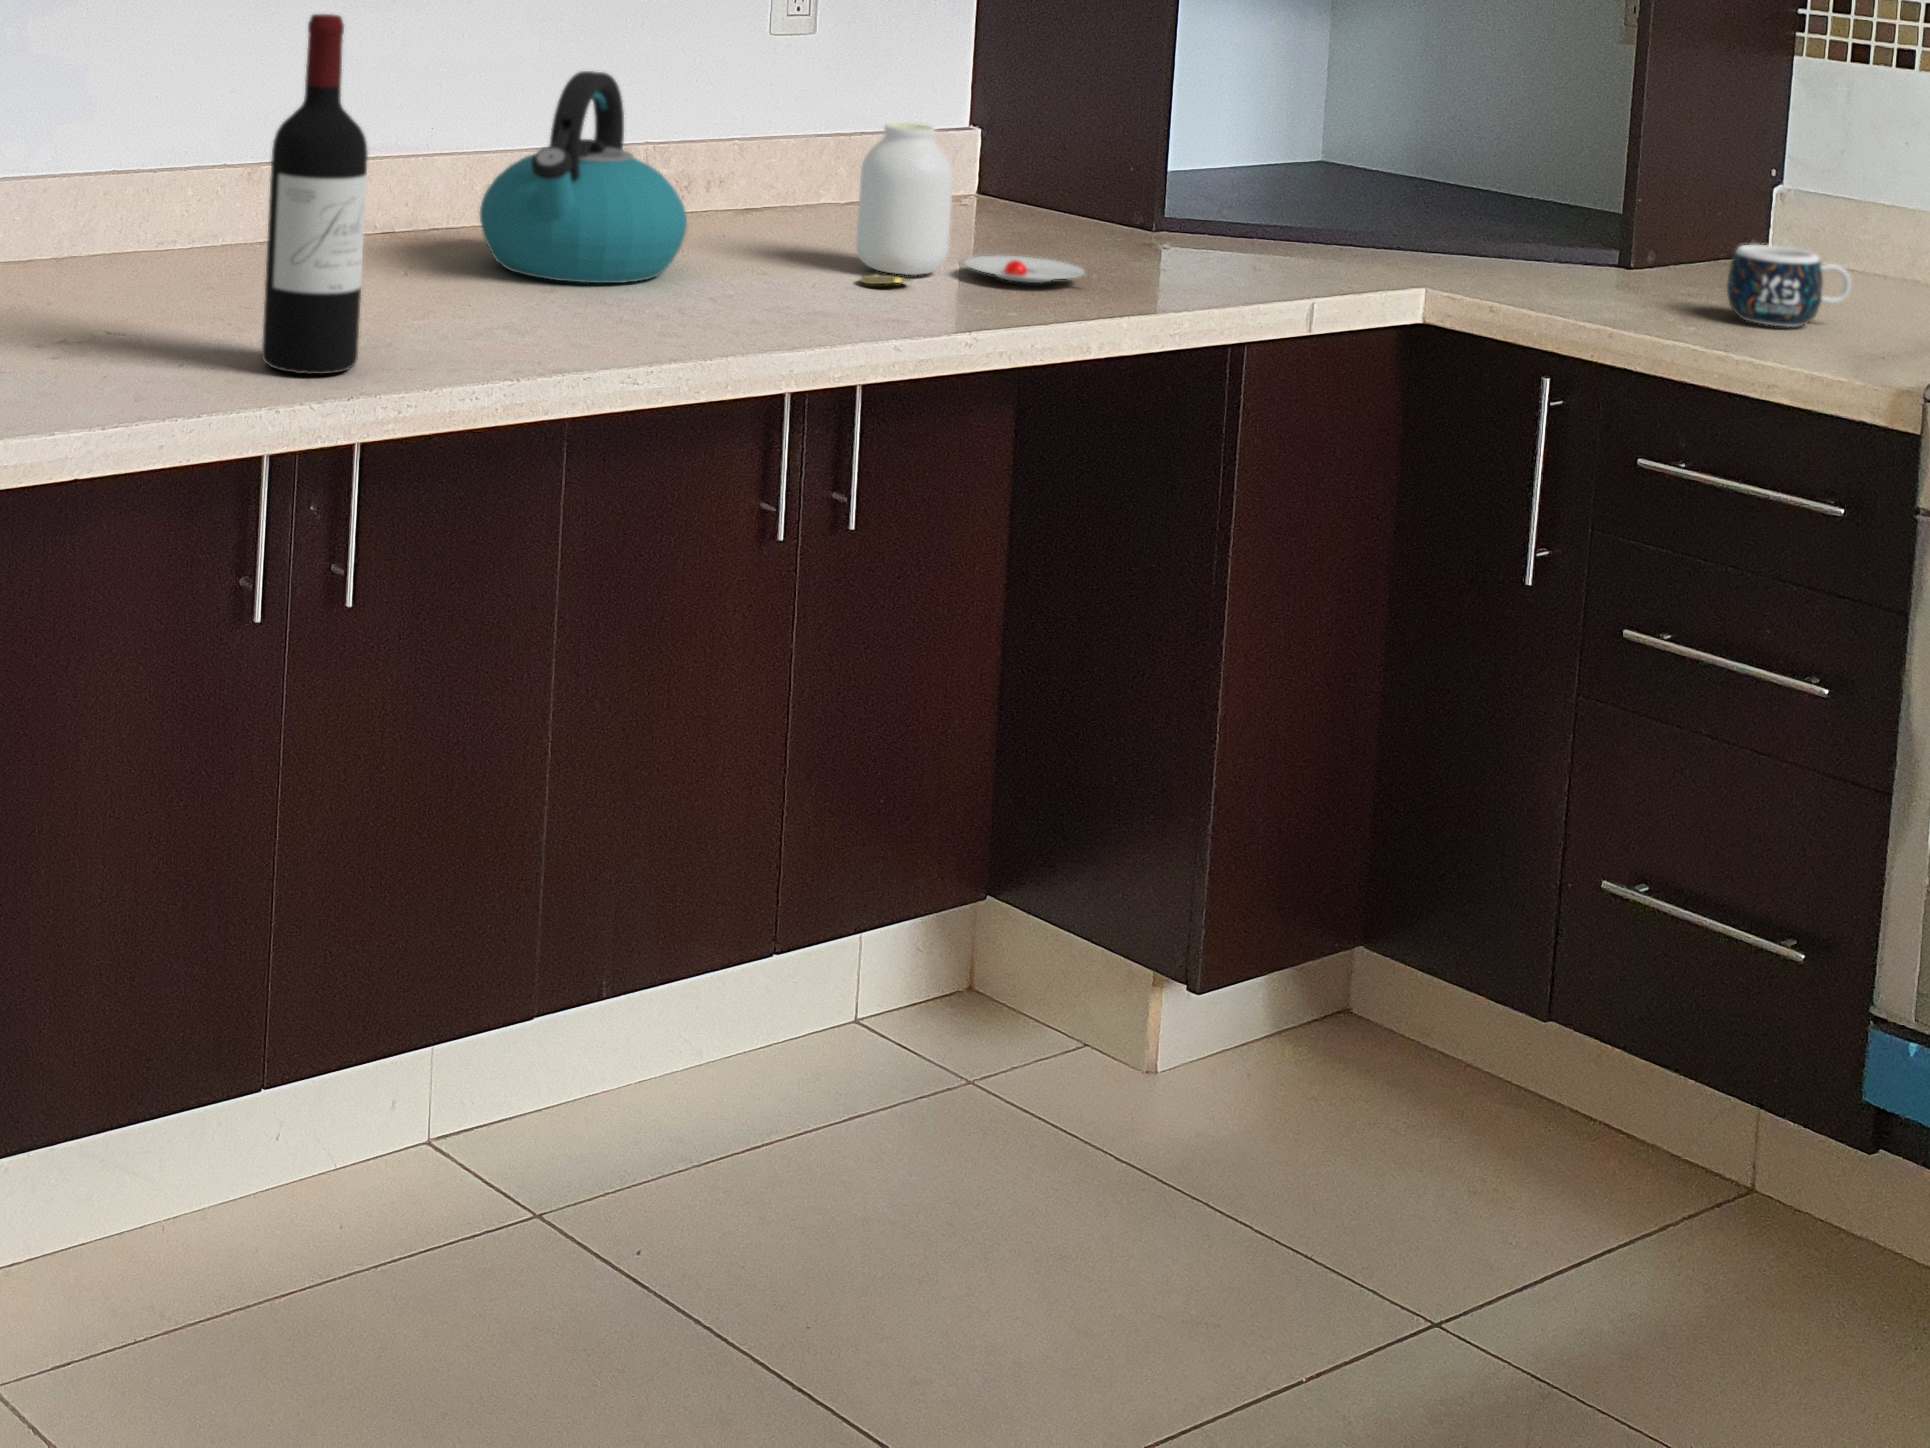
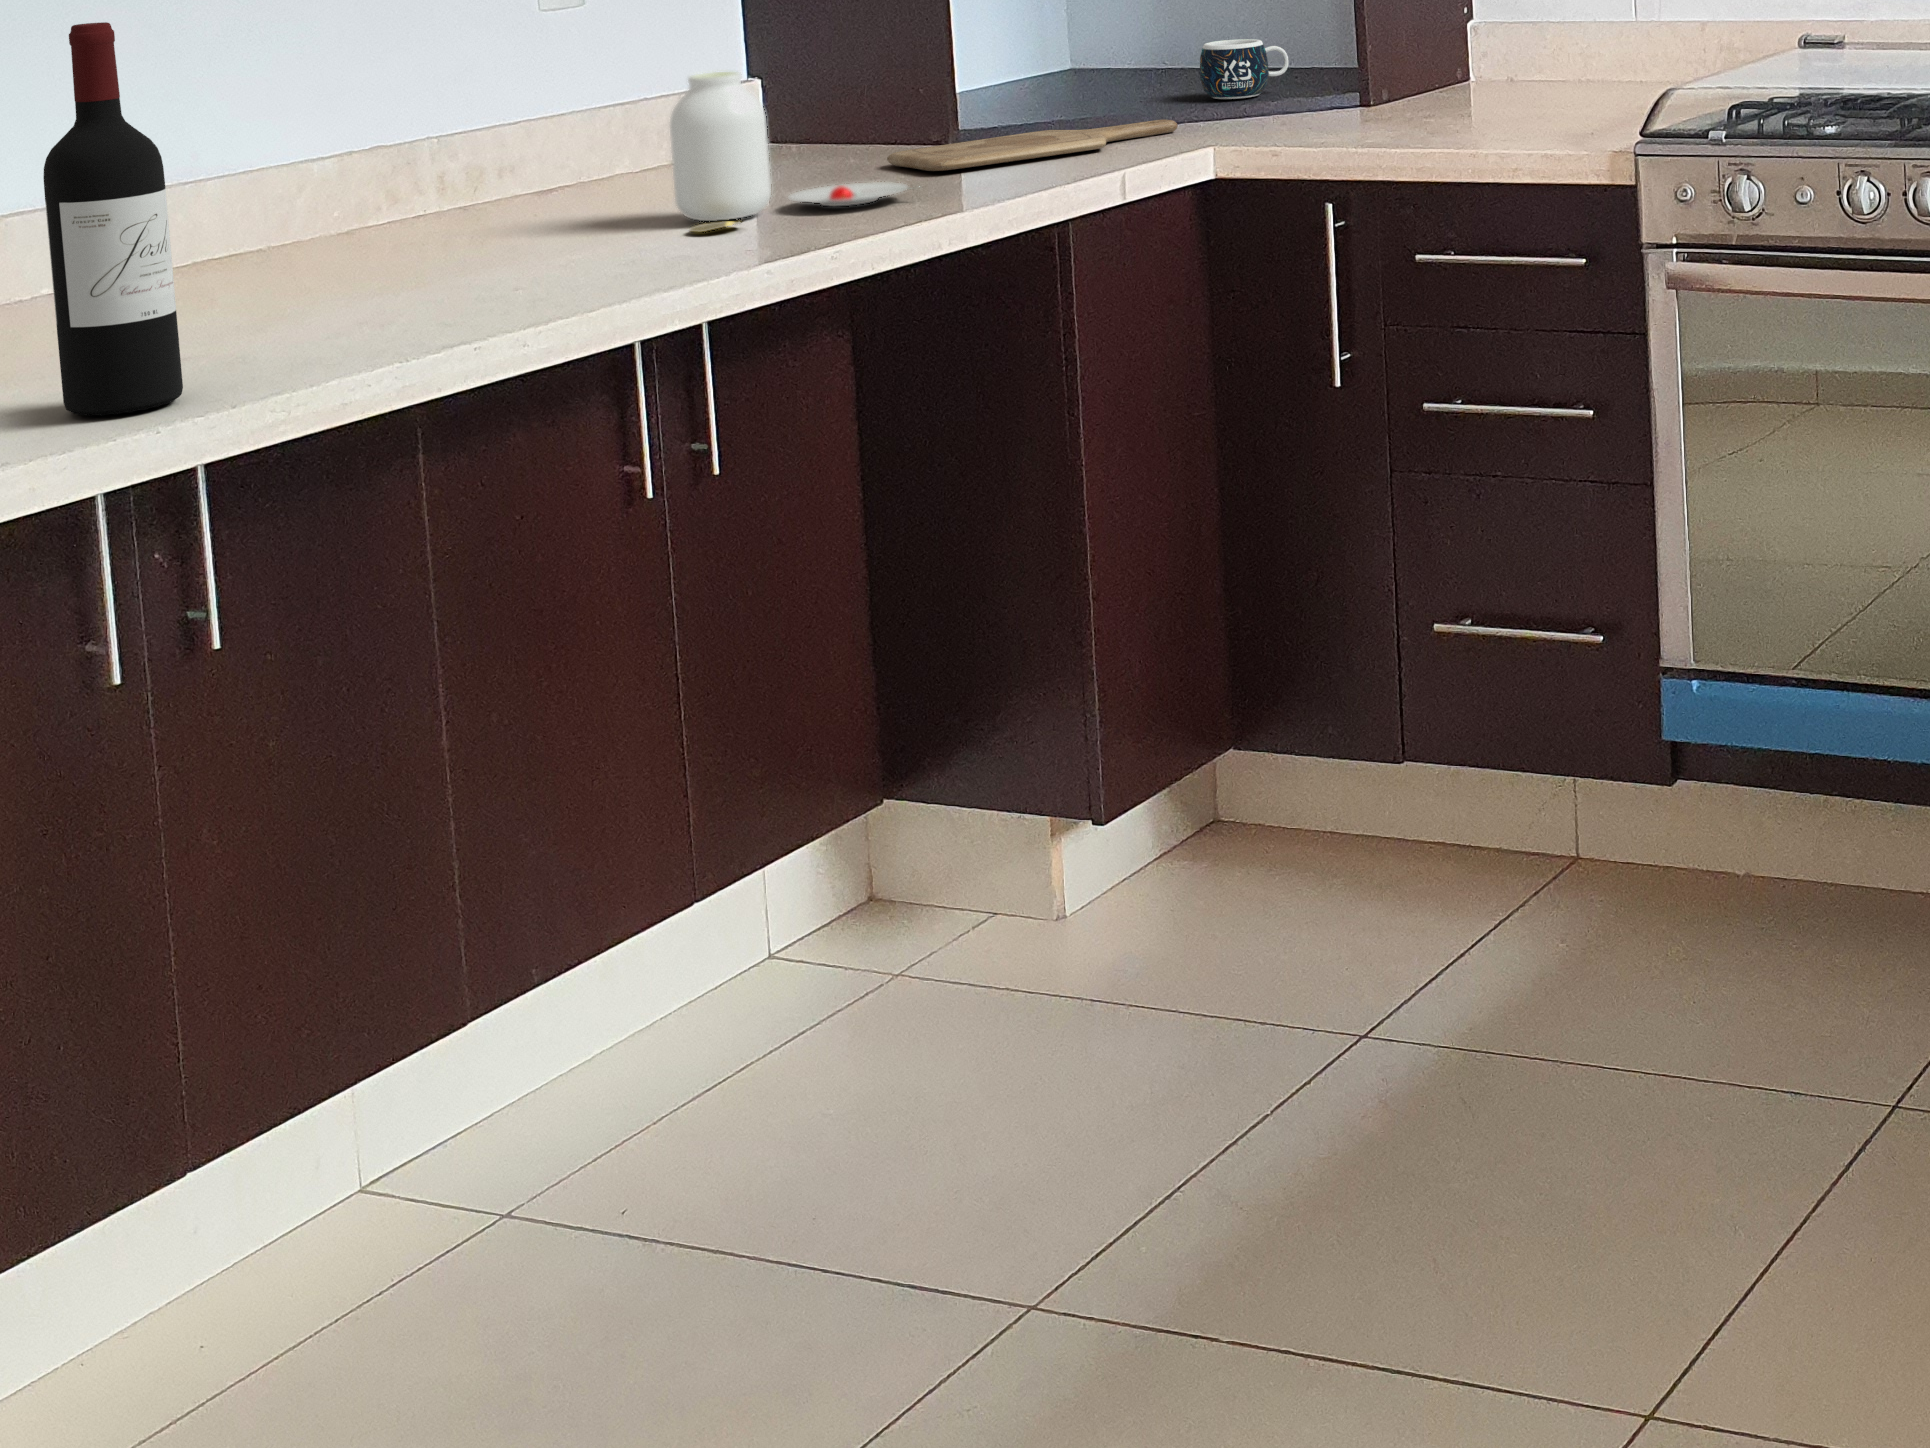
kettle: present [480,71,687,283] -> none [257,66,498,288]
cutting board: none [1082,228,1400,263] -> present [887,120,1178,171]
mug: present [1727,245,1851,327] -> present [1200,39,1288,99]

